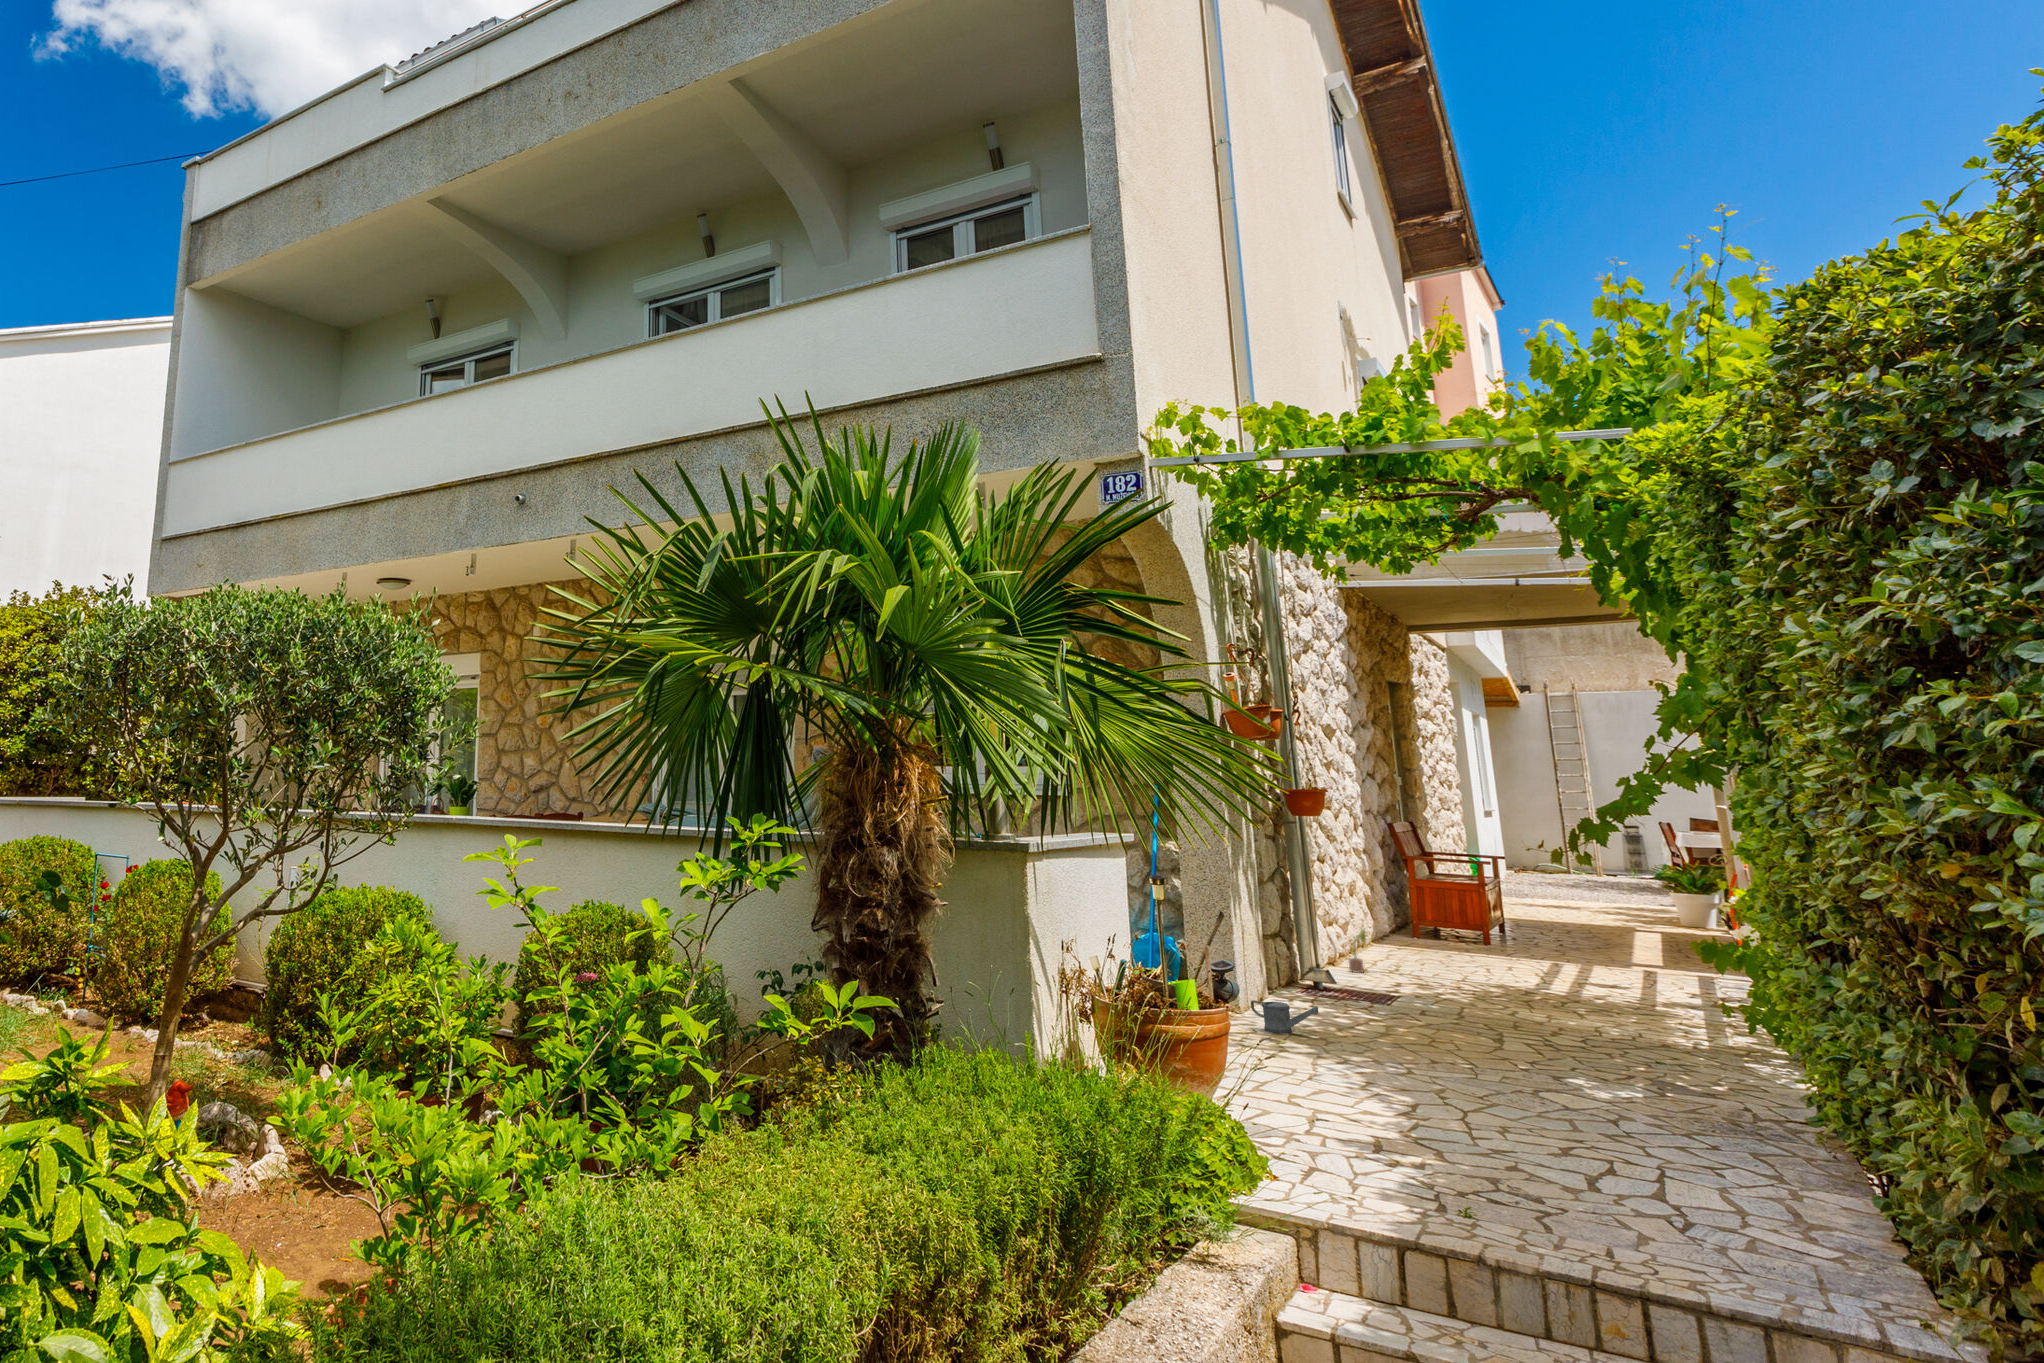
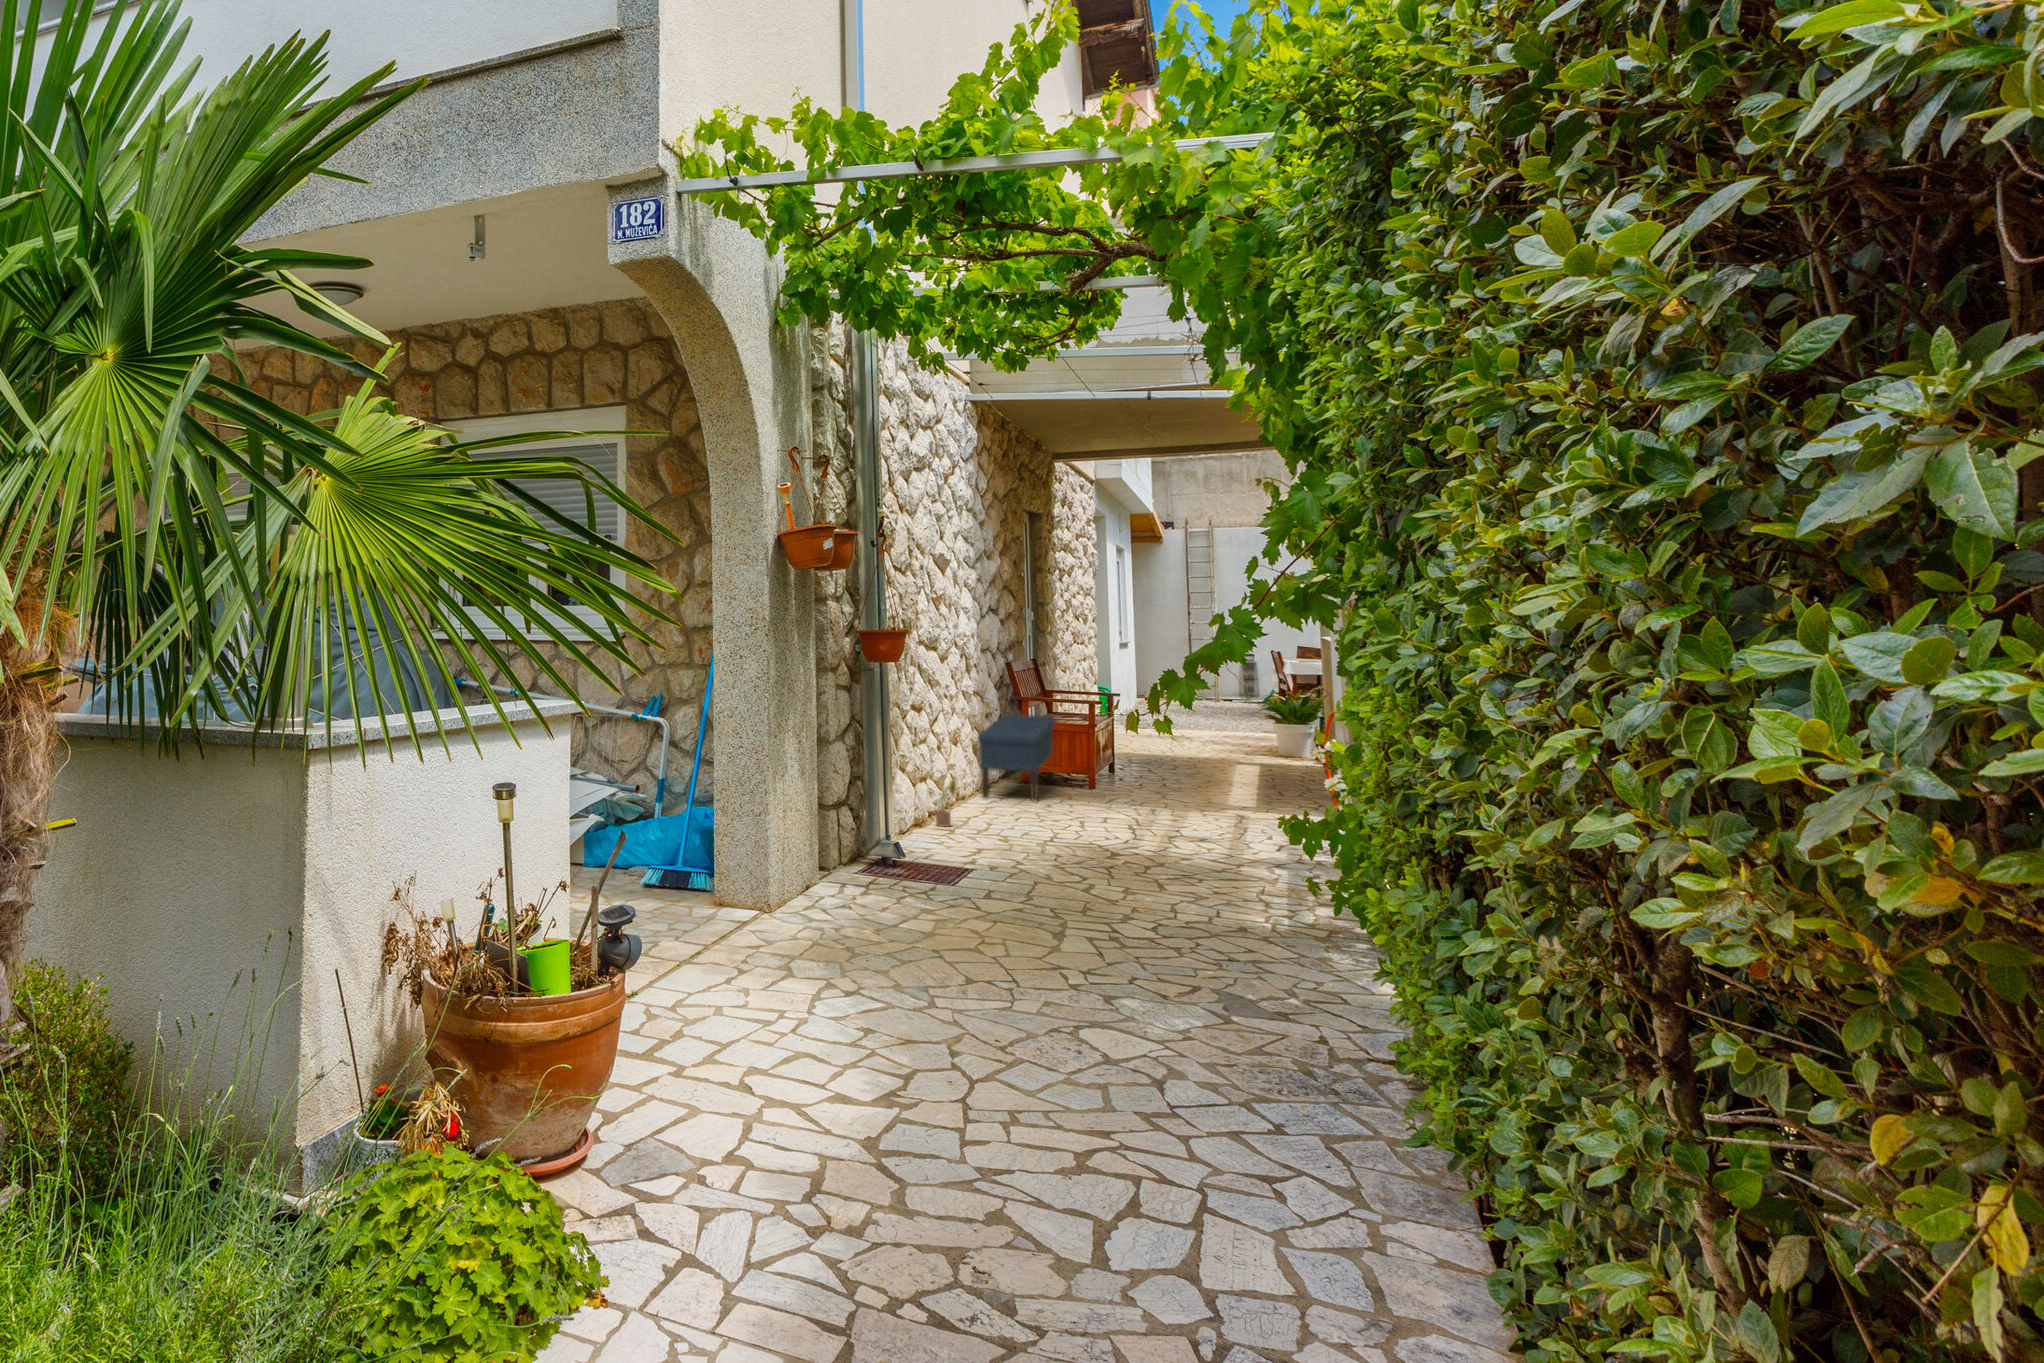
bench: none [1372,877,1450,961] -> present [978,715,1056,801]
watering can: present [1251,1000,1318,1033] -> none [780,885,853,926]

